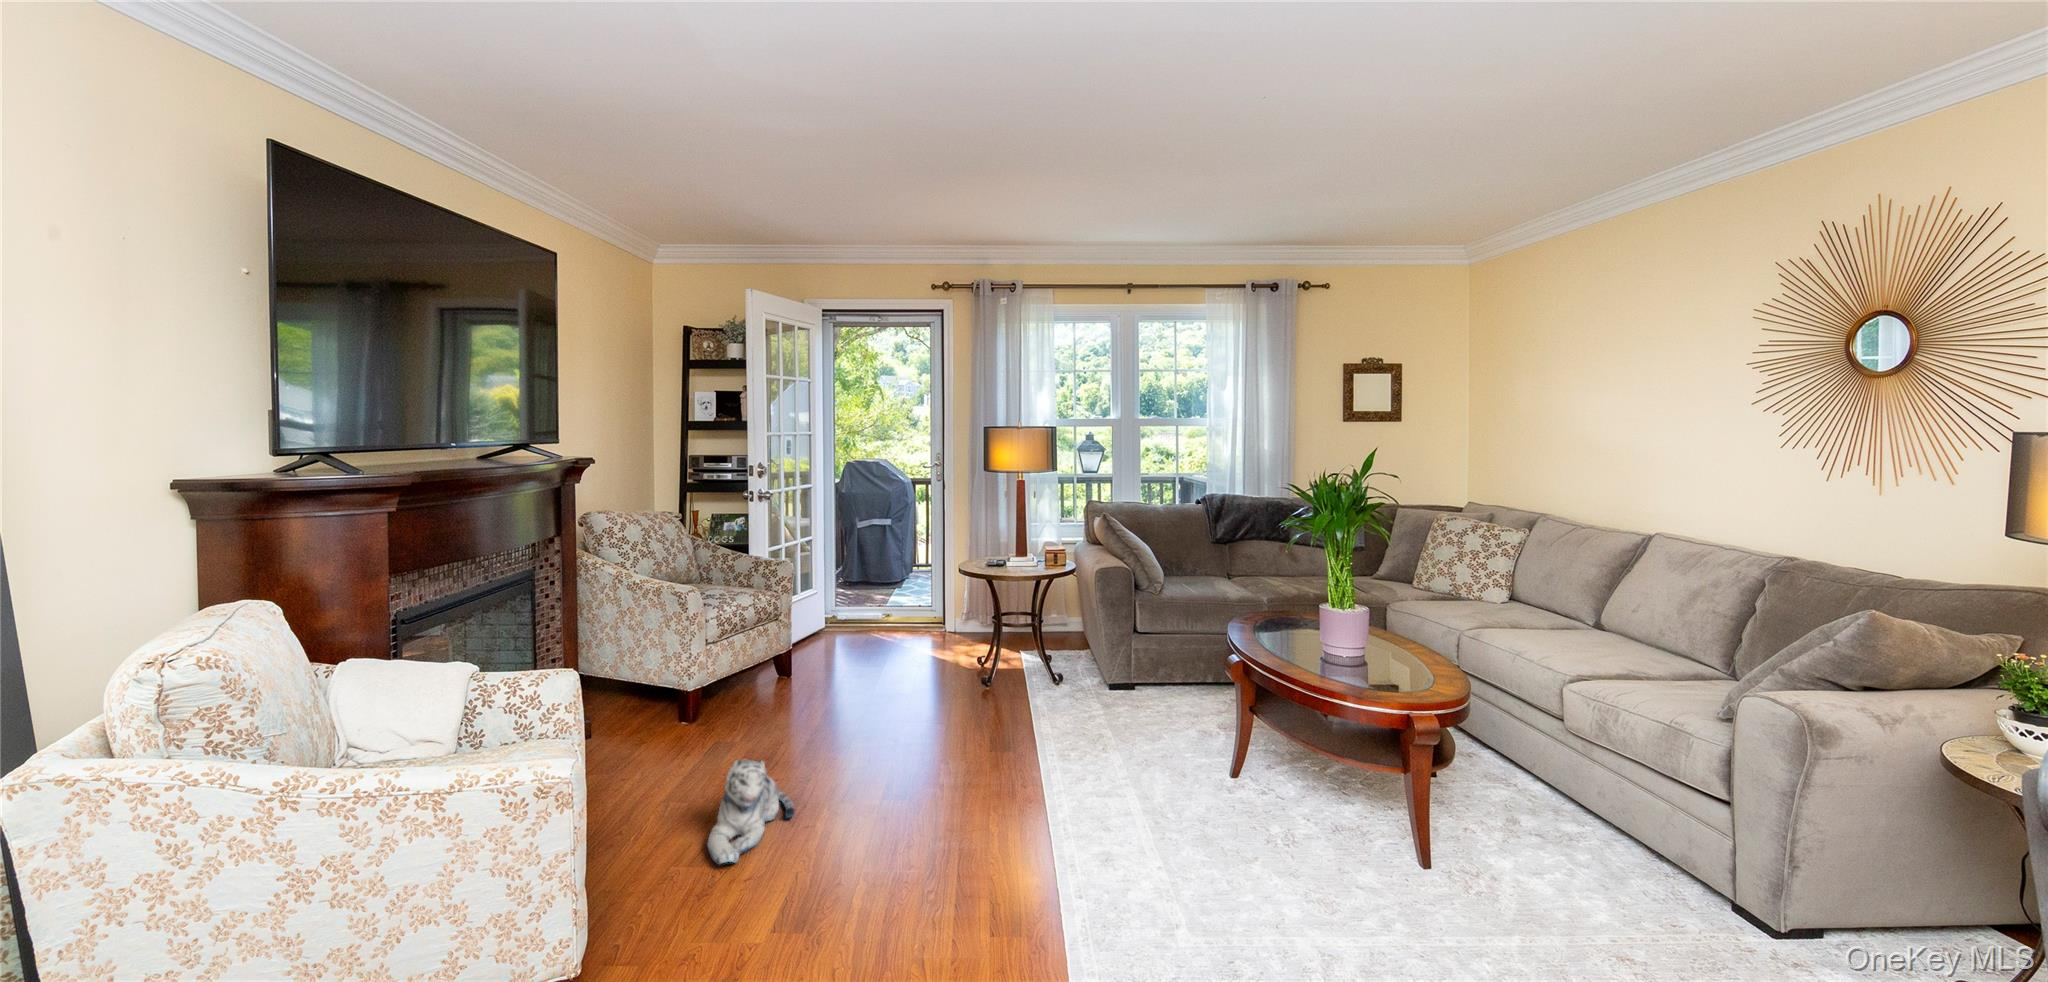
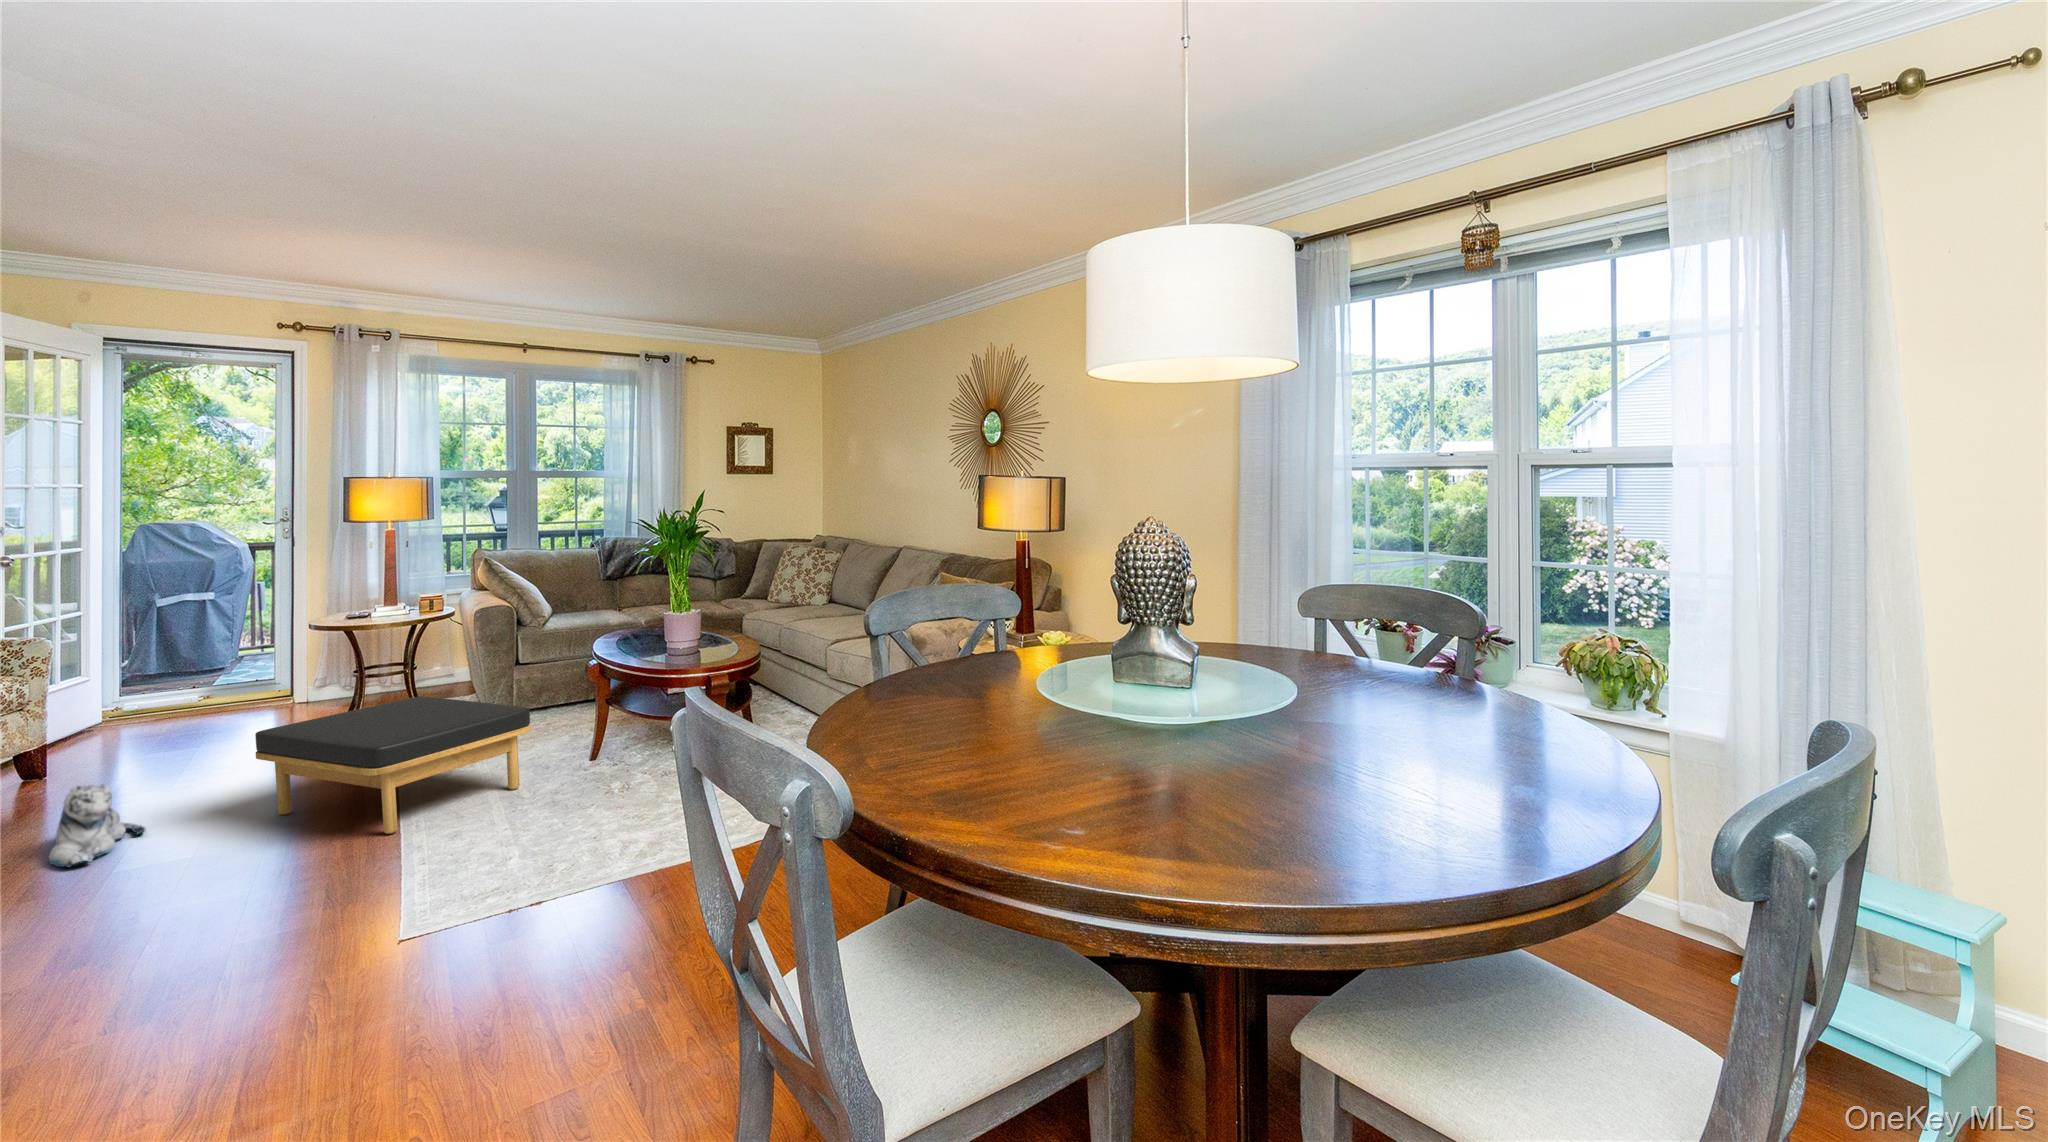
ottoman: none [894,684,1191,920] -> present [255,697,531,834]

